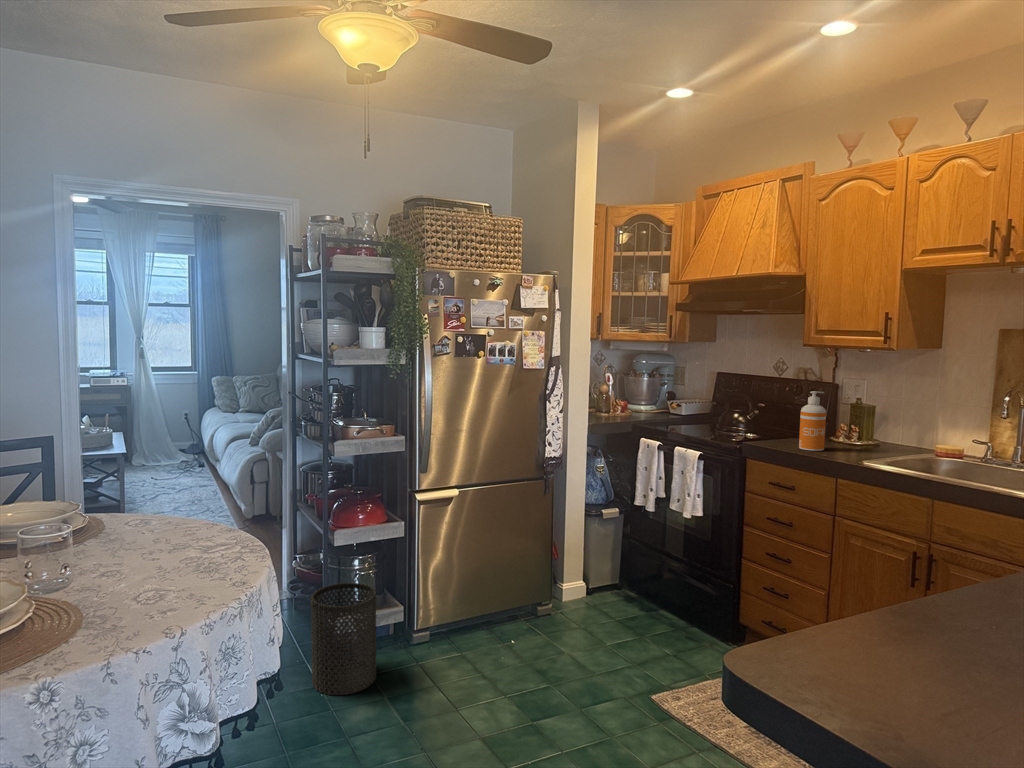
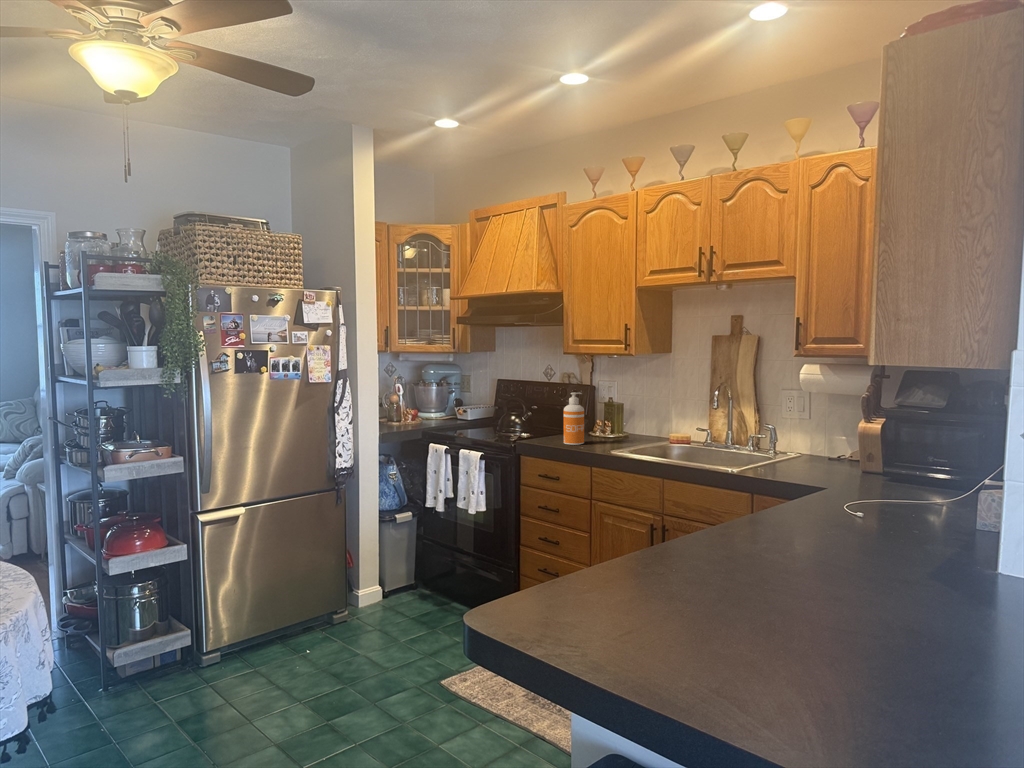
trash can: present [310,583,376,695] -> none [81,612,161,731]

